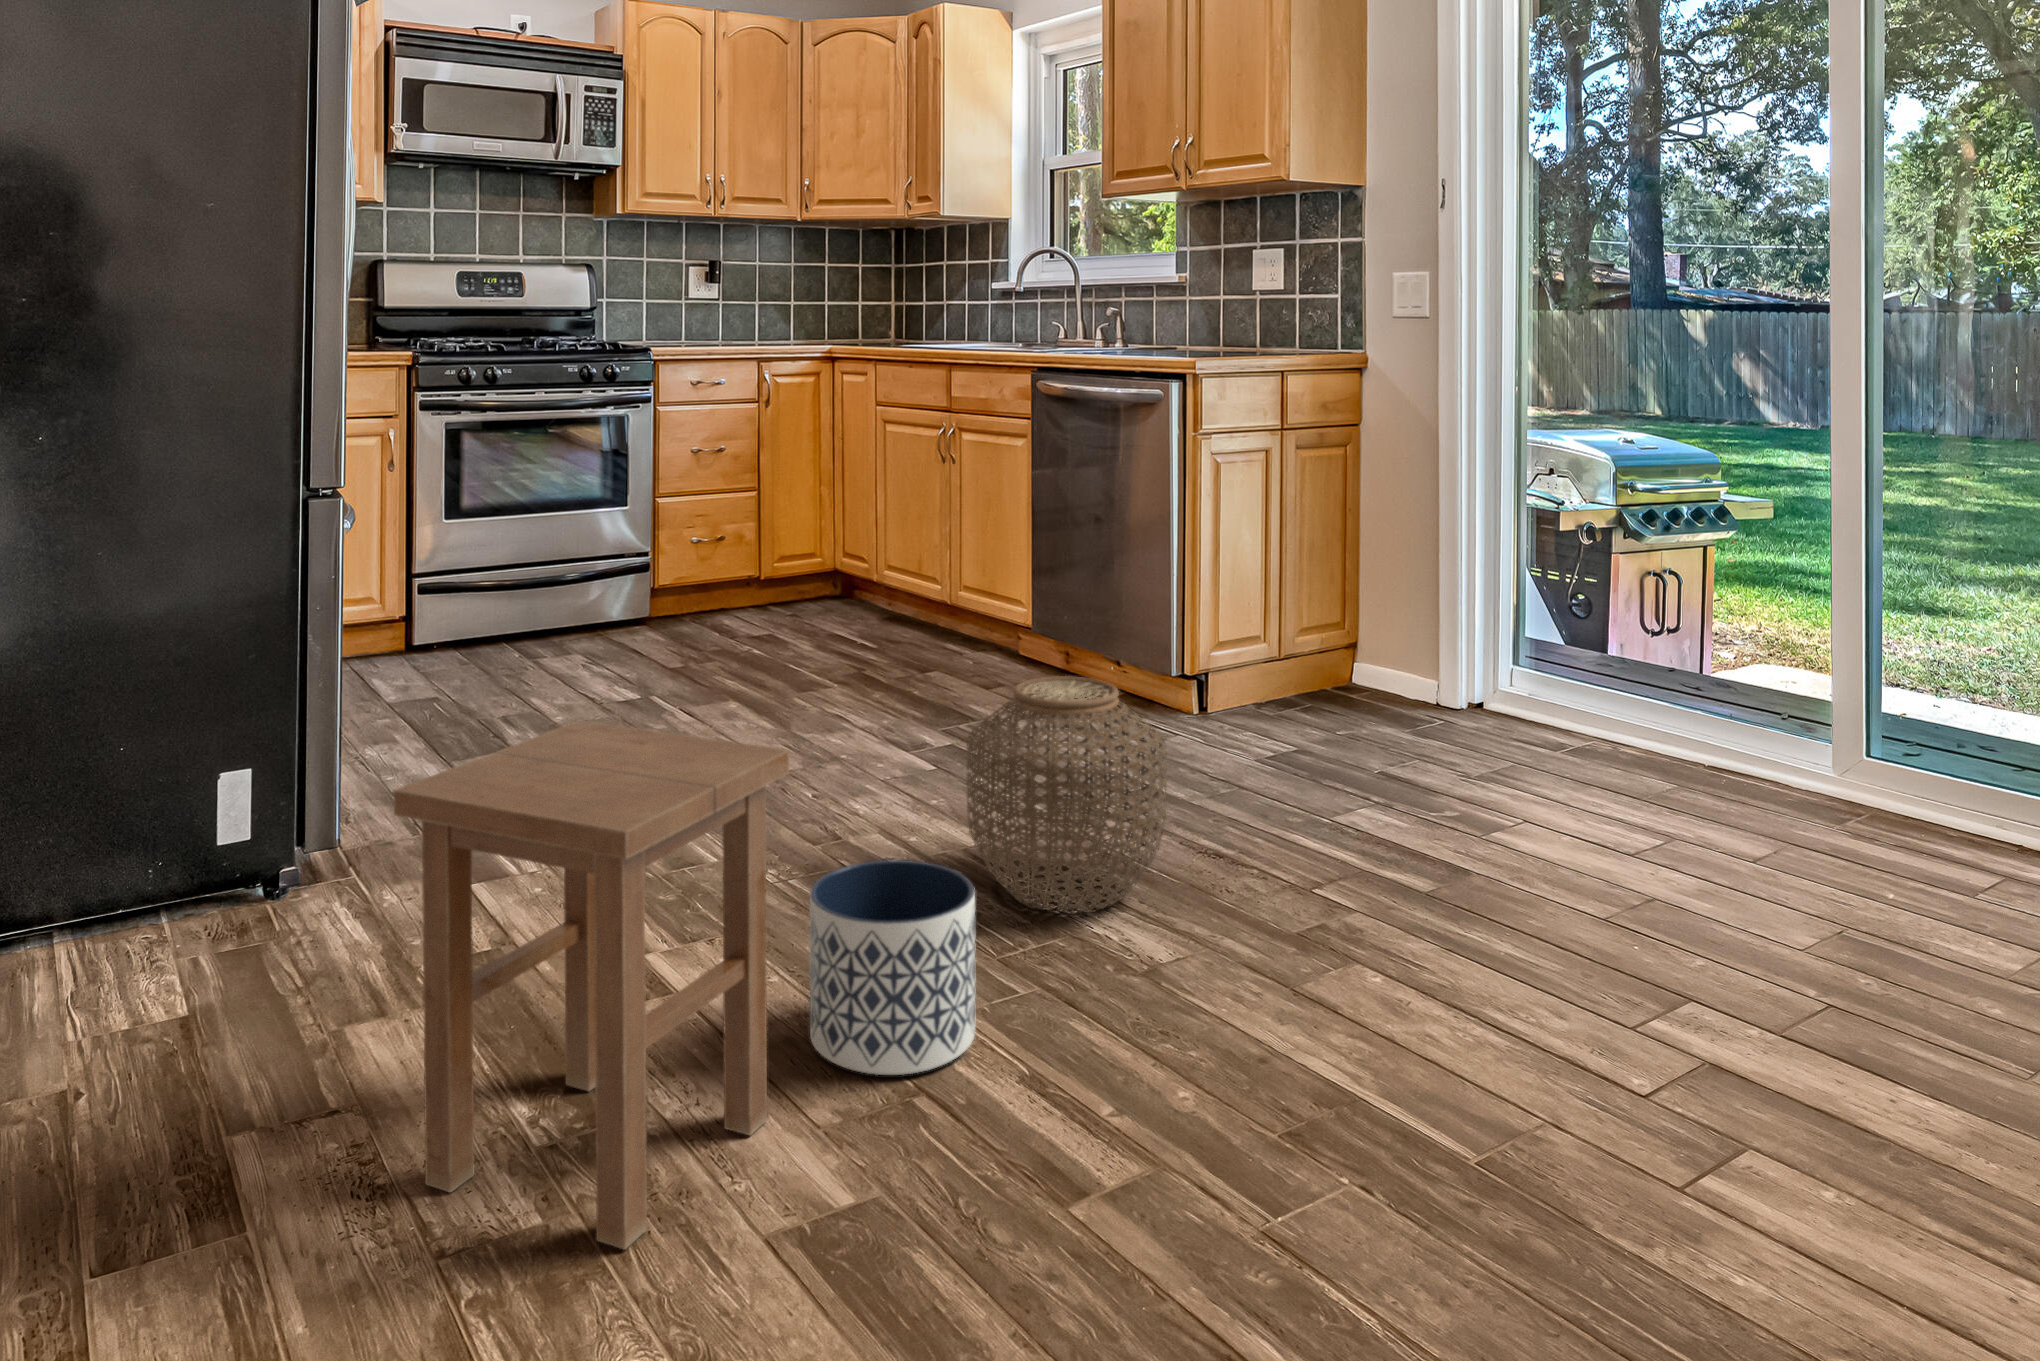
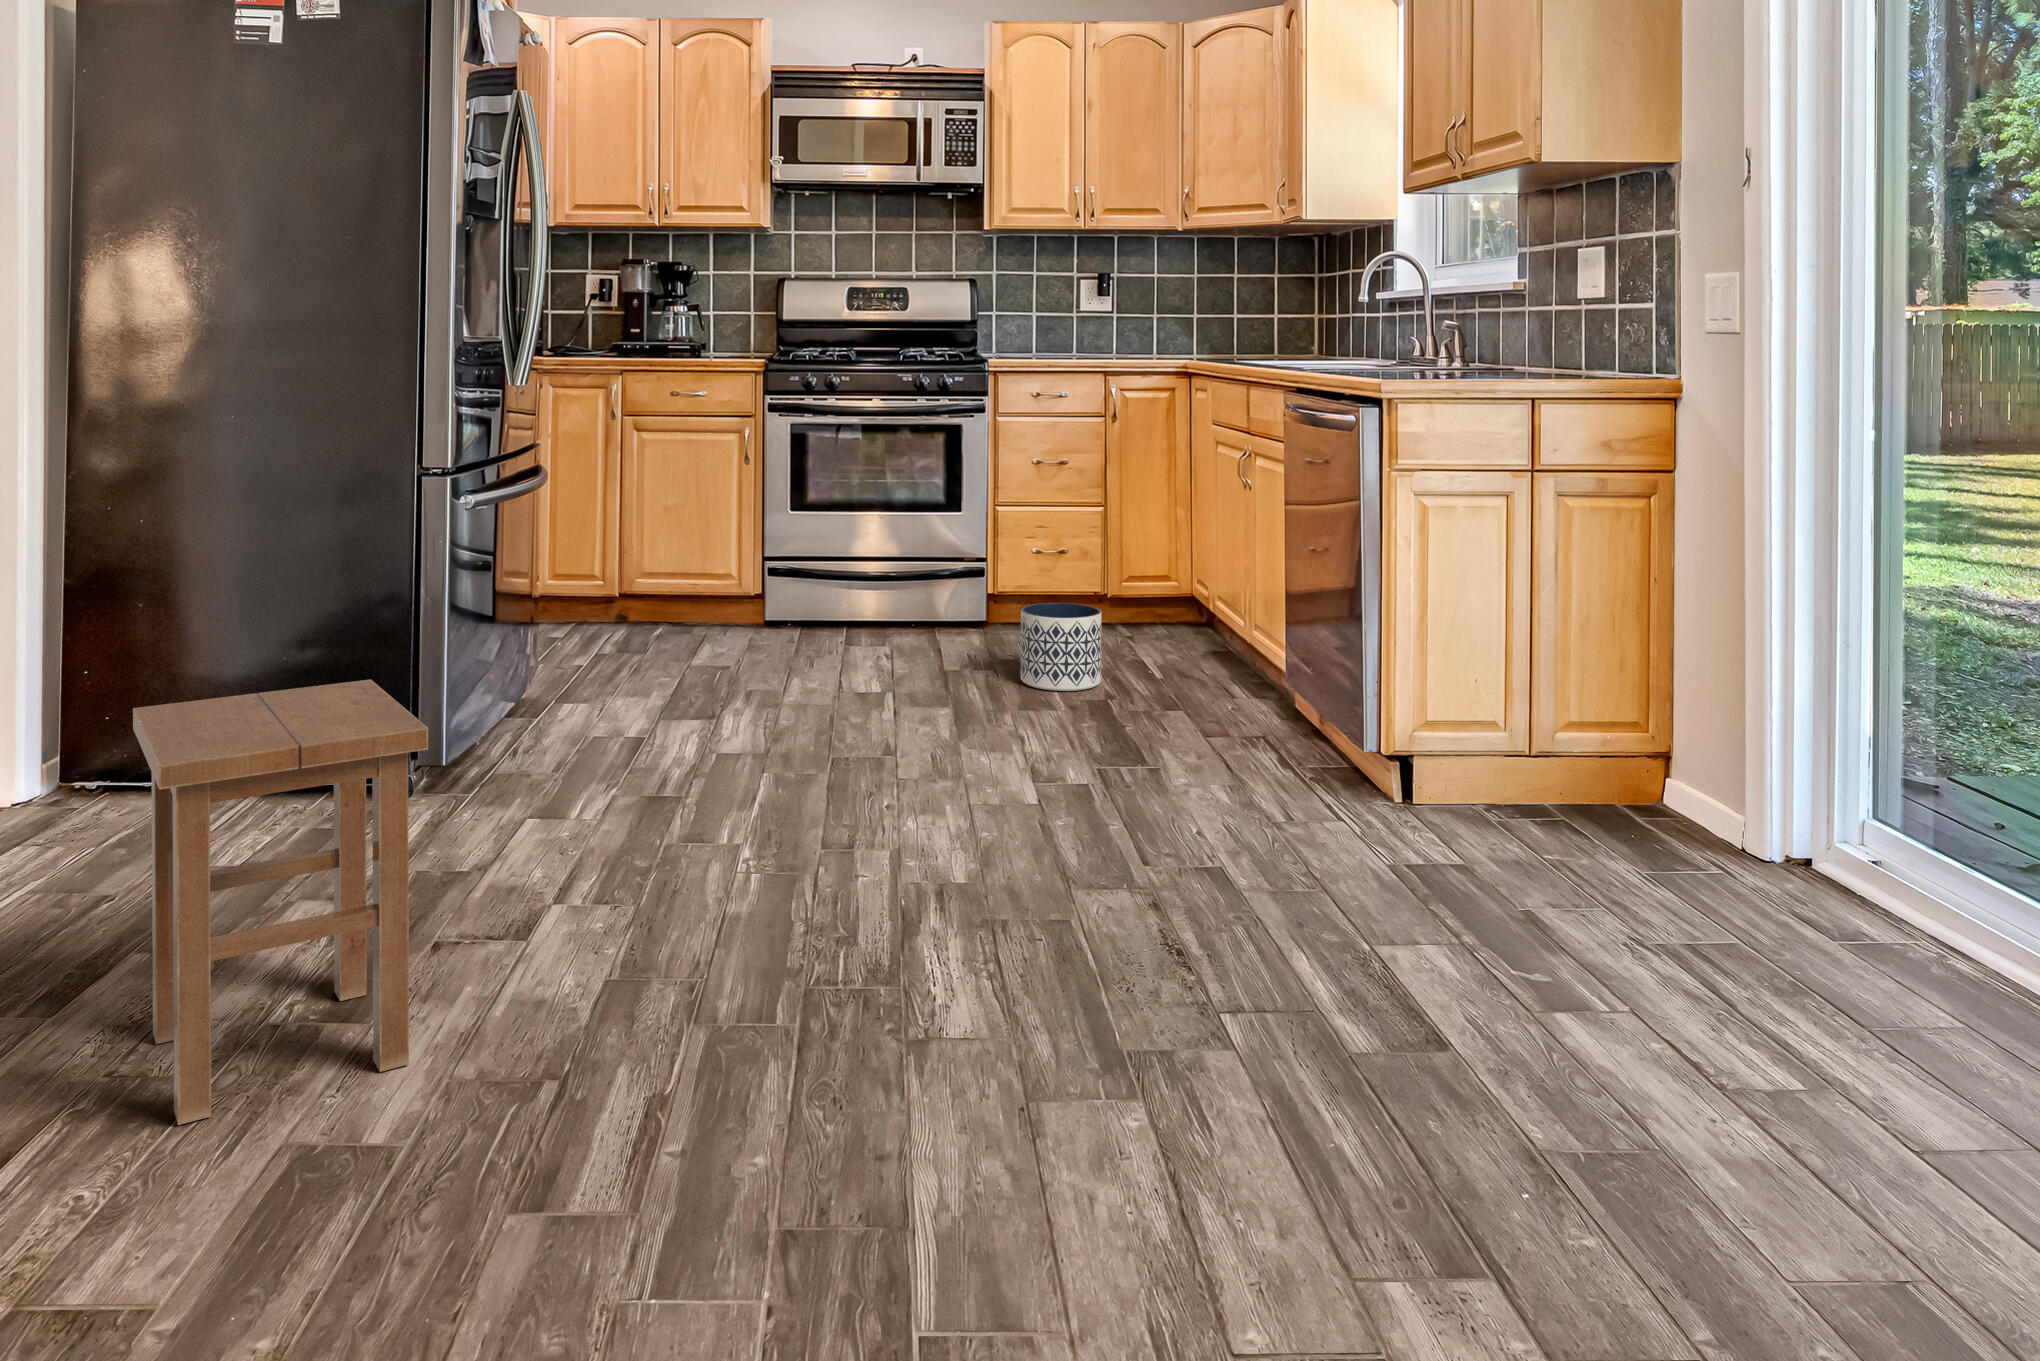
woven basket: present [967,676,1167,912] -> none [847,712,1059,968]
planter: present [810,860,976,1075] -> present [1021,603,1102,691]

